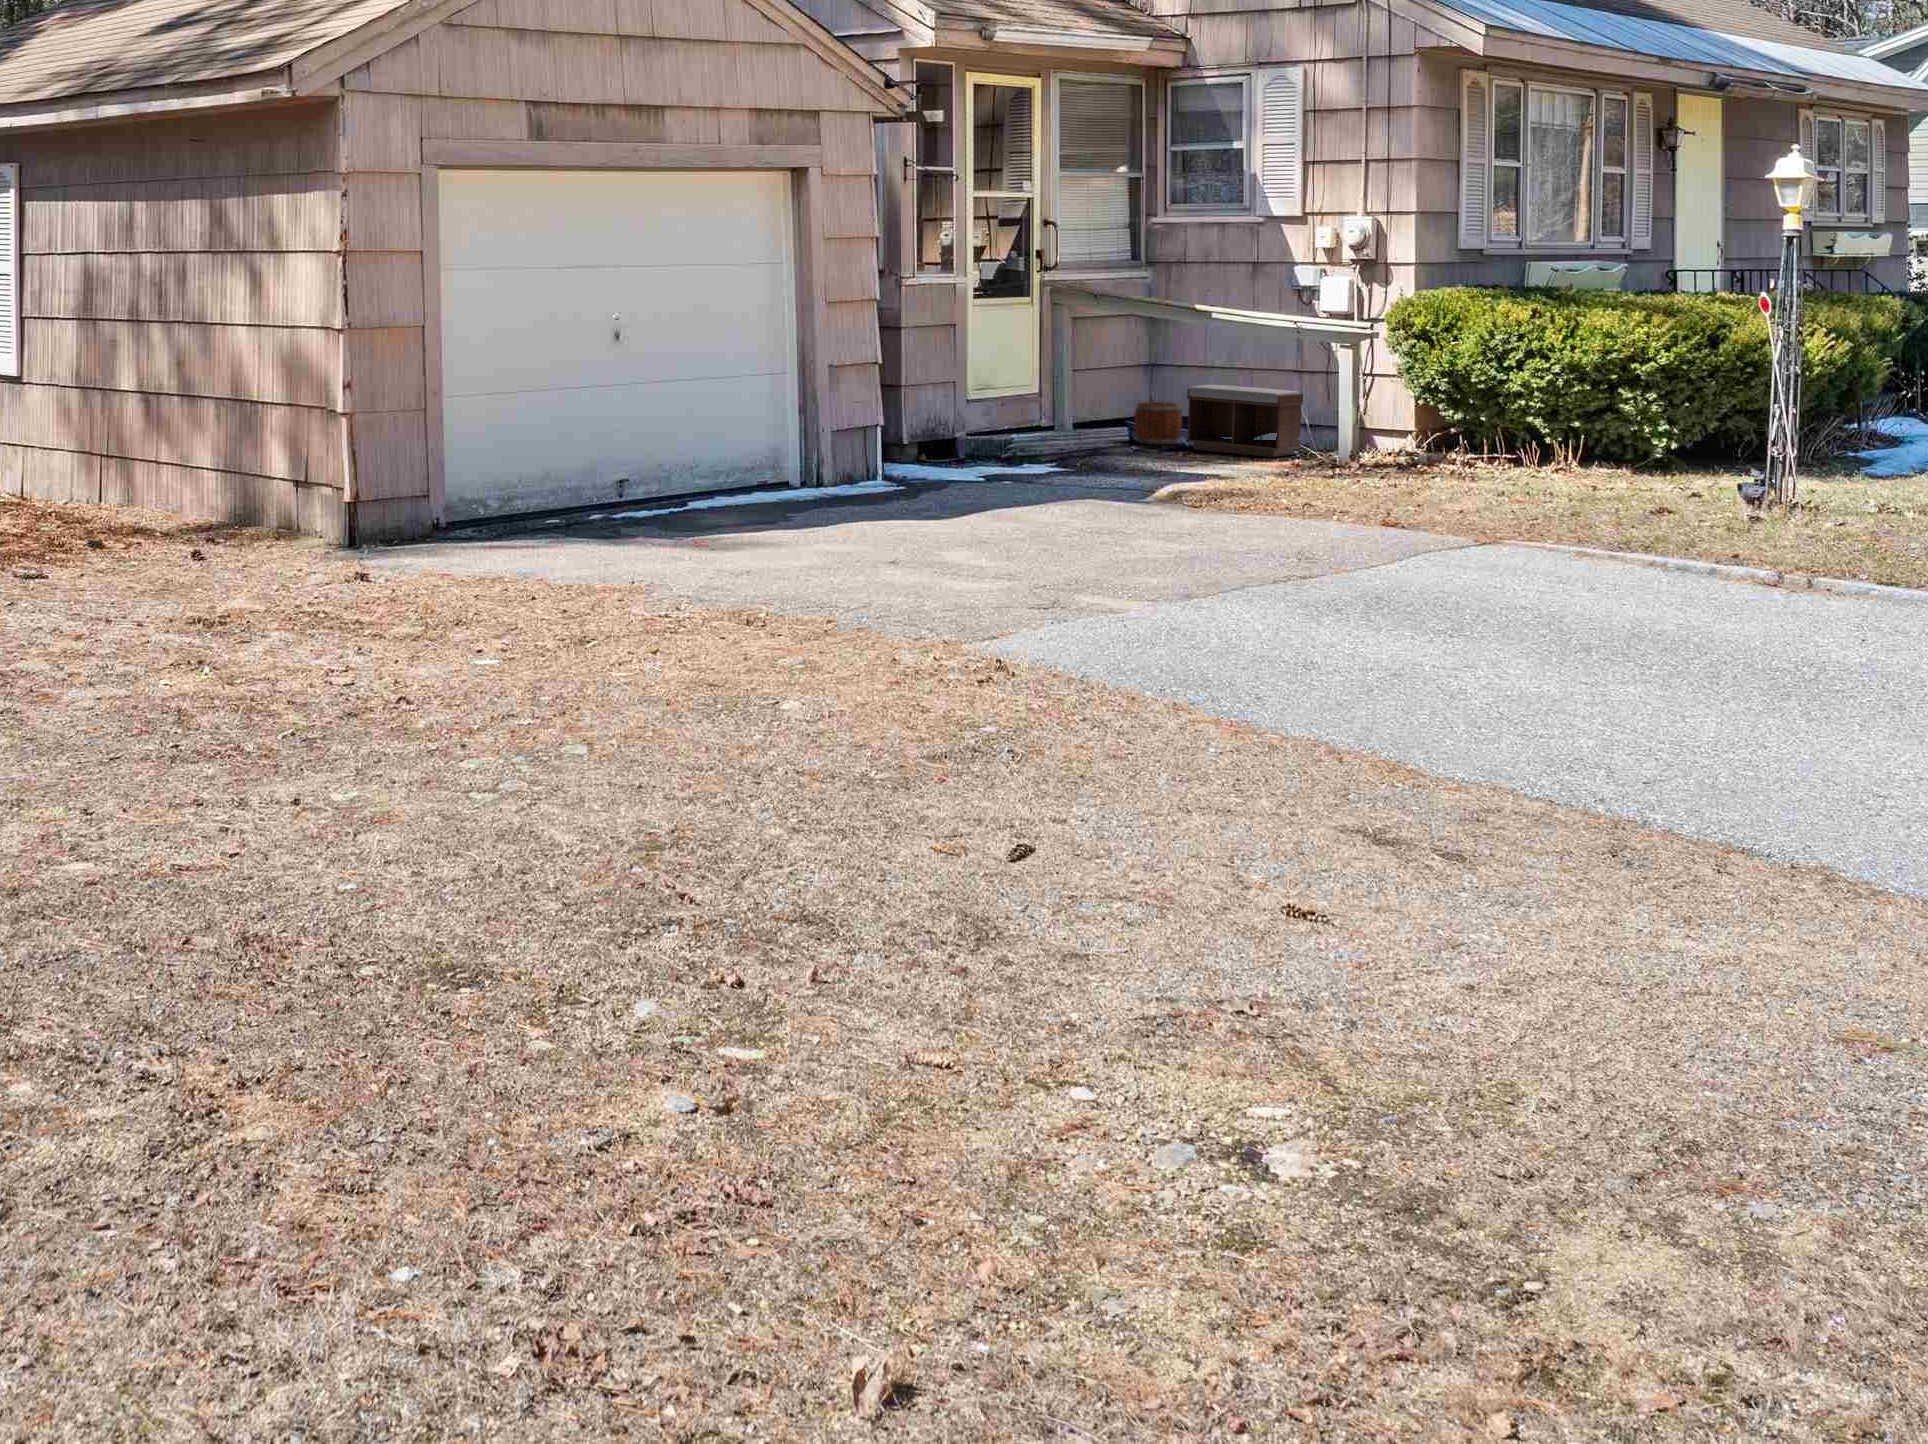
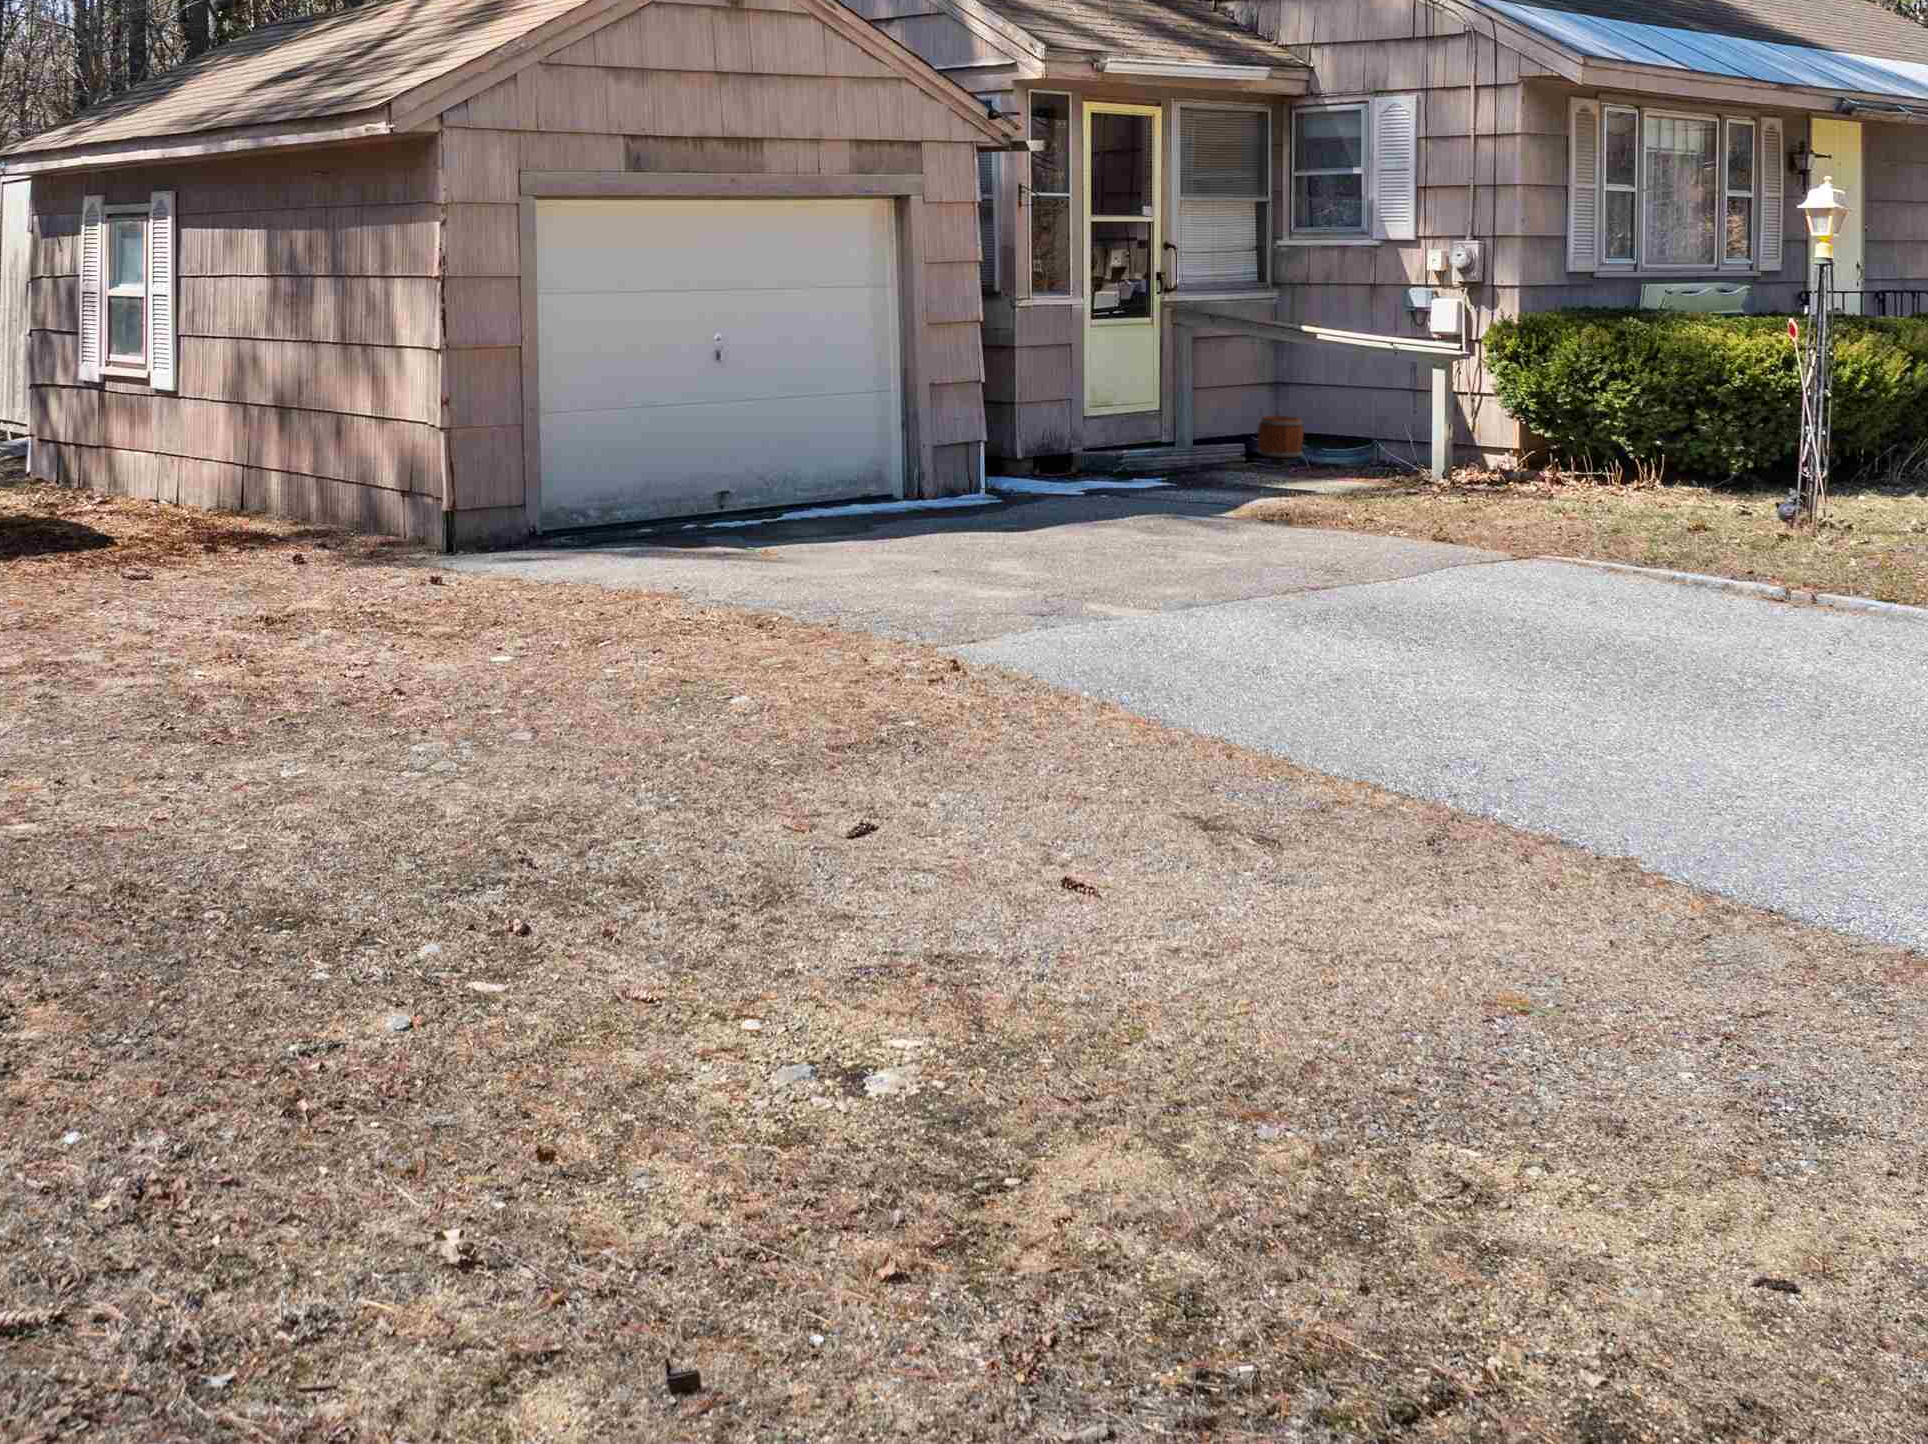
bench: present [1186,385,1303,457] -> none [1302,401,1414,473]

